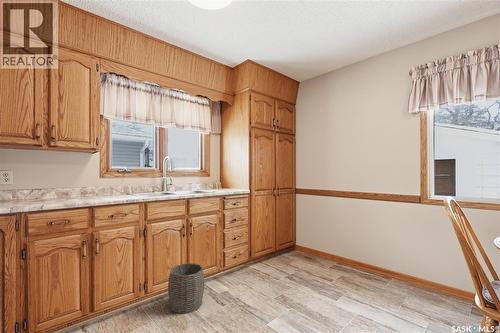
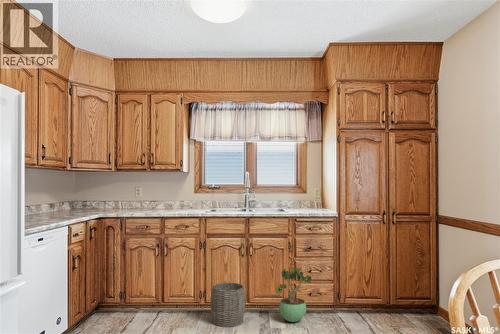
potted plant: none [220,235,246,282] -> present [276,268,311,322]

